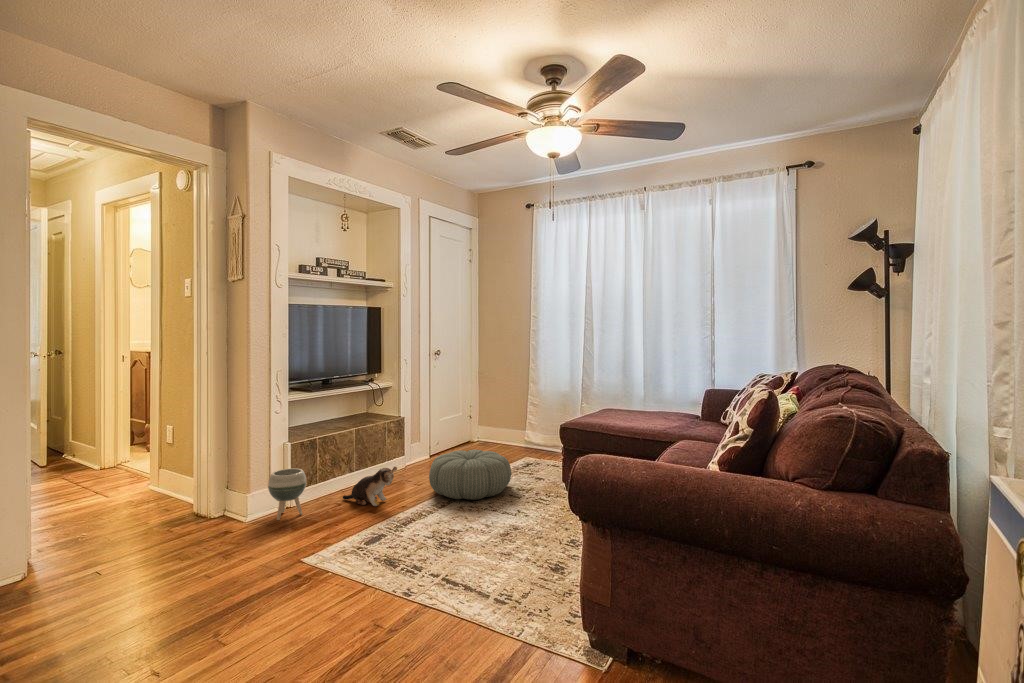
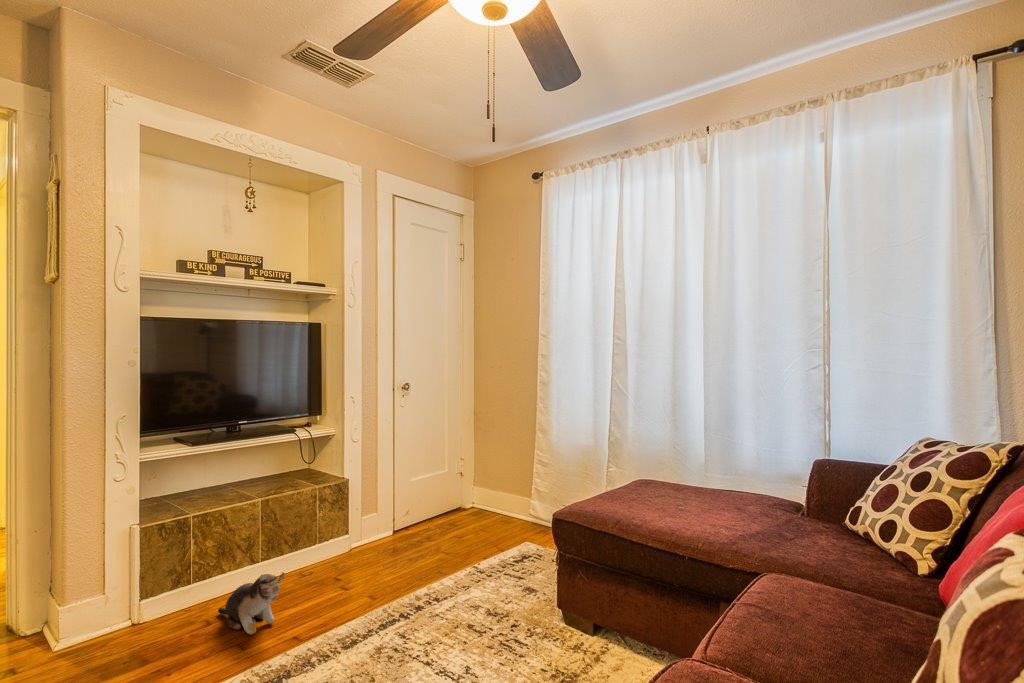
pouf: present [429,450,511,500] -> none [342,540,475,635]
planter: present [268,468,306,520] -> none [84,569,149,654]

